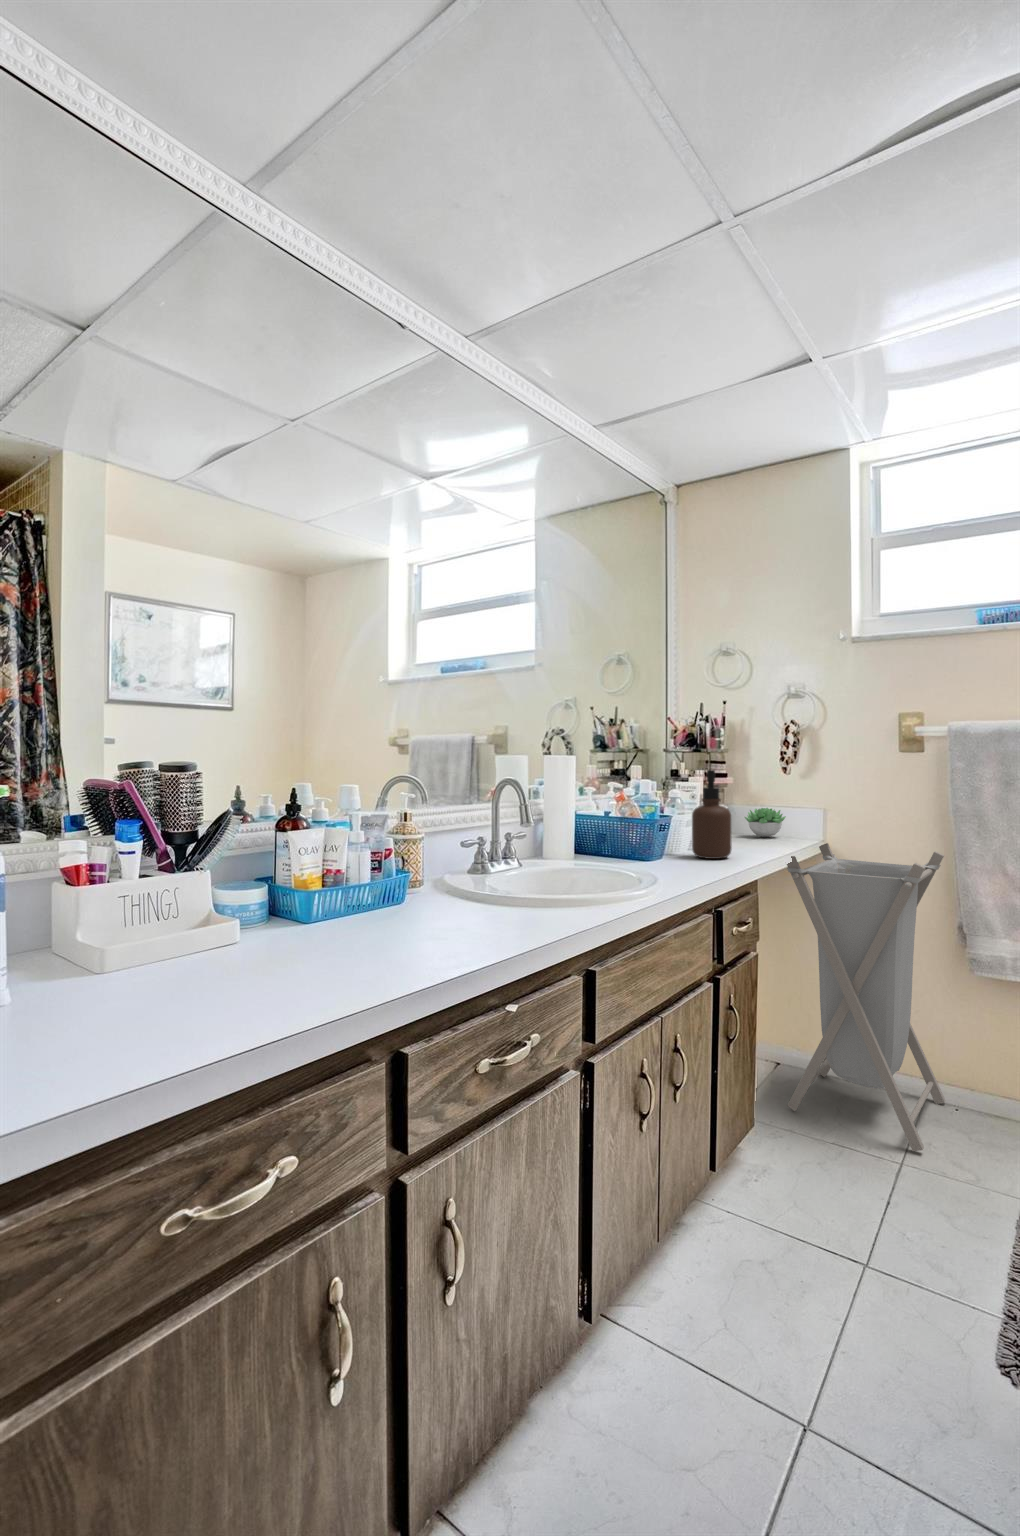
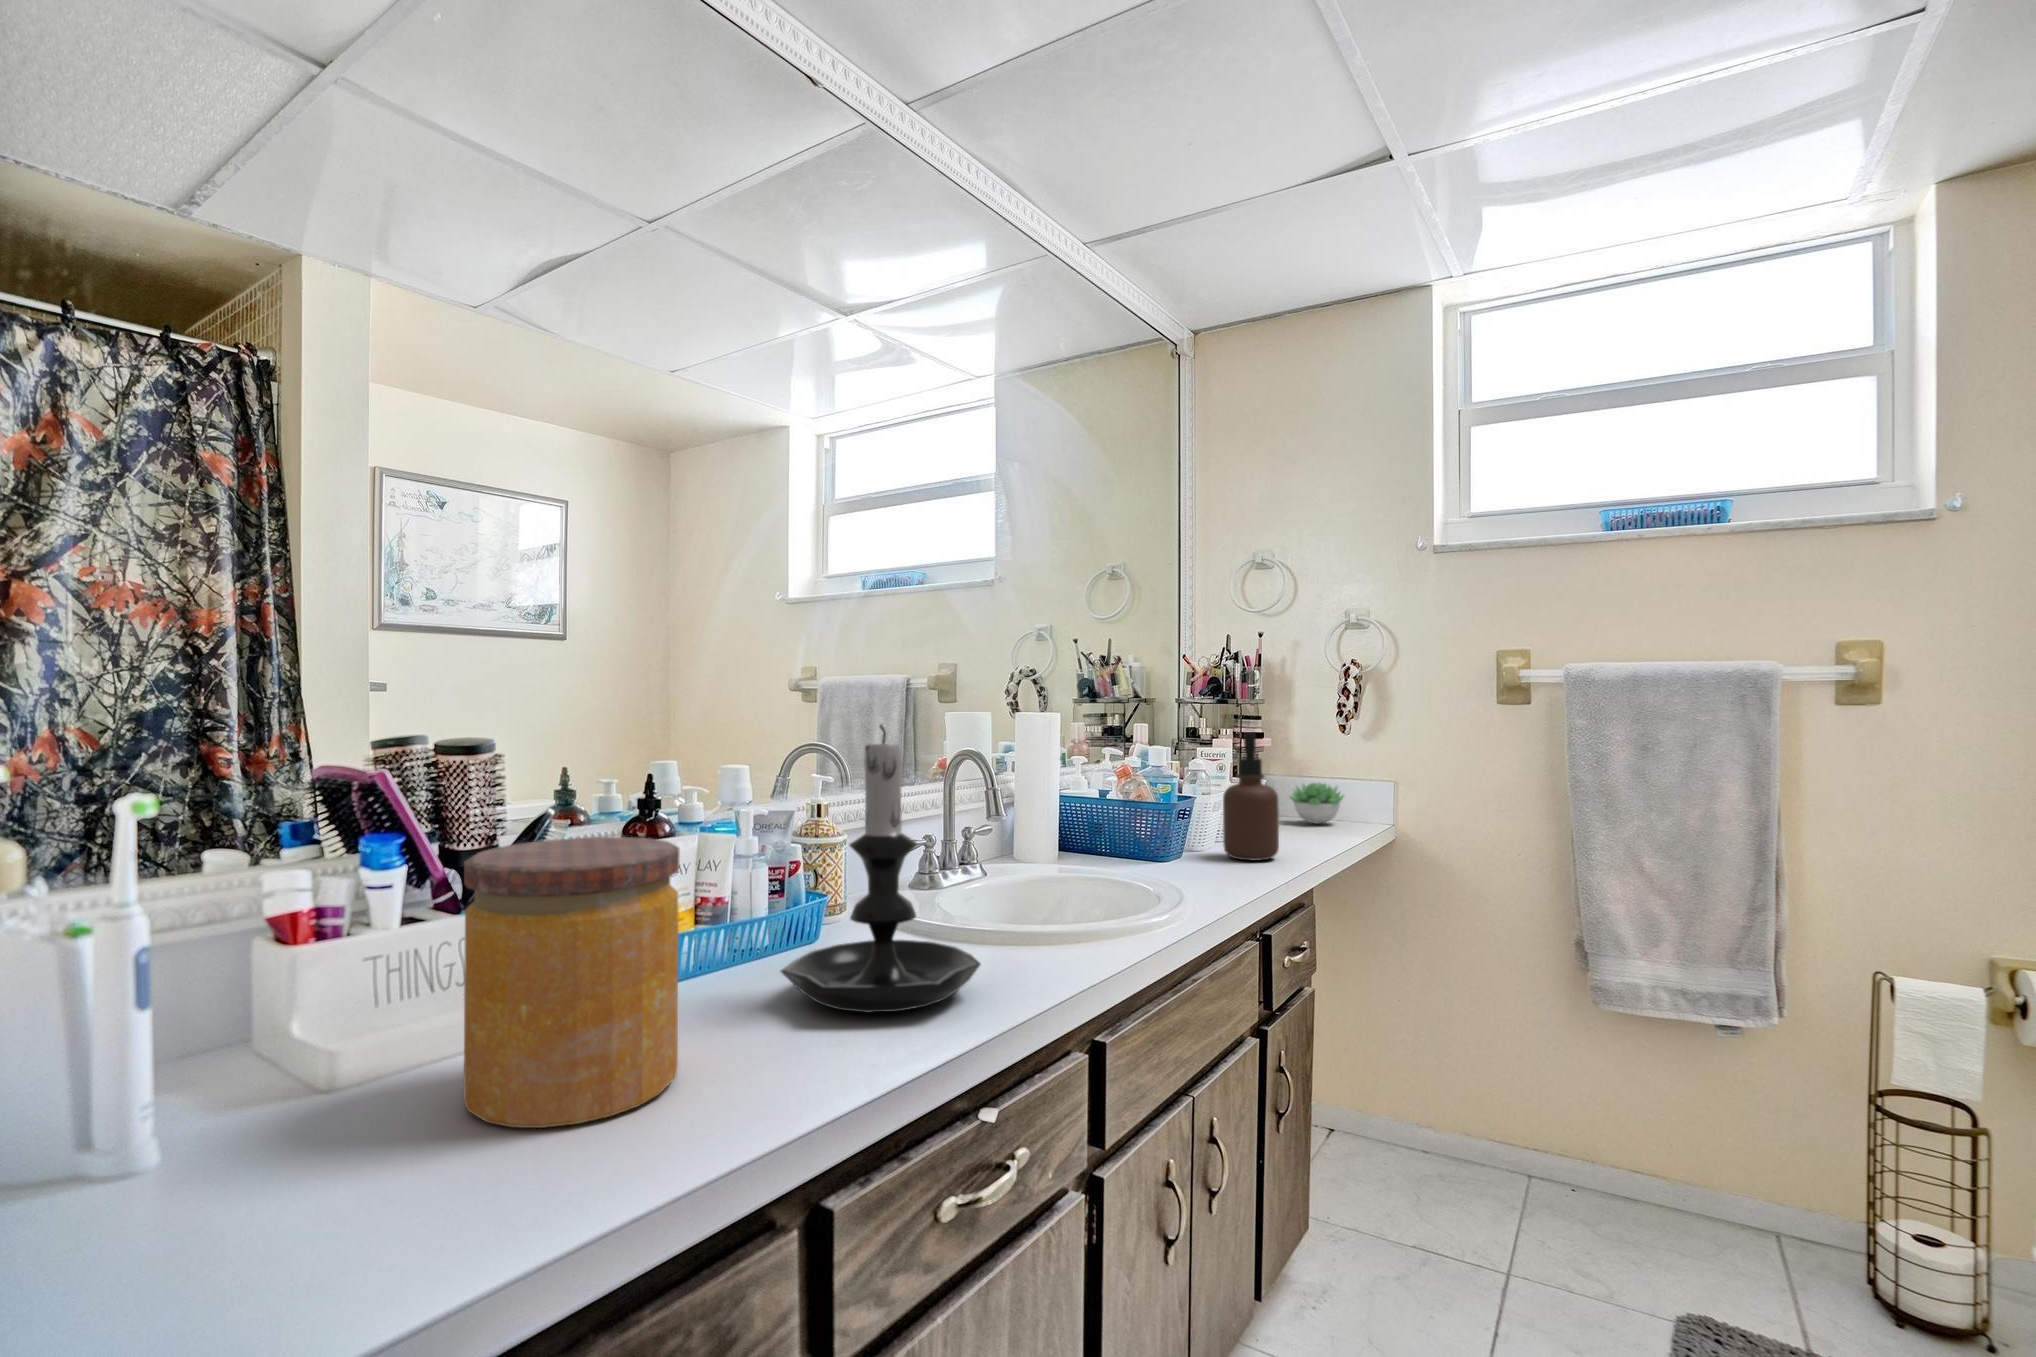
candle holder: none [374,753,507,941] -> present [781,725,980,1012]
jar: none [169,823,305,998] -> present [464,837,680,1128]
laundry hamper: present [787,843,946,1151] -> none [1348,833,1569,1275]

